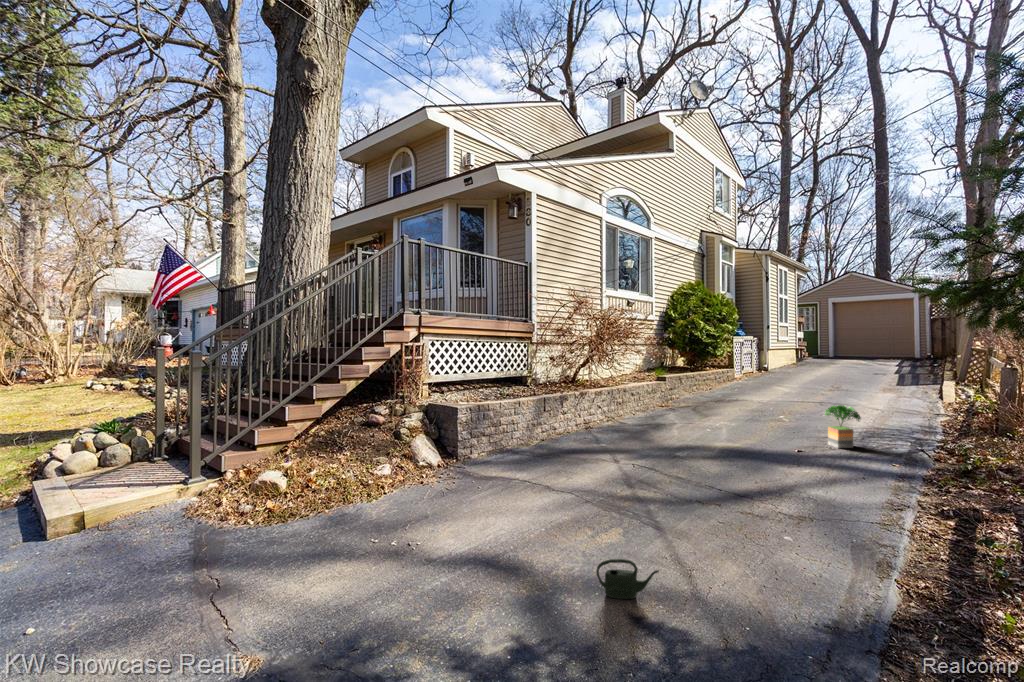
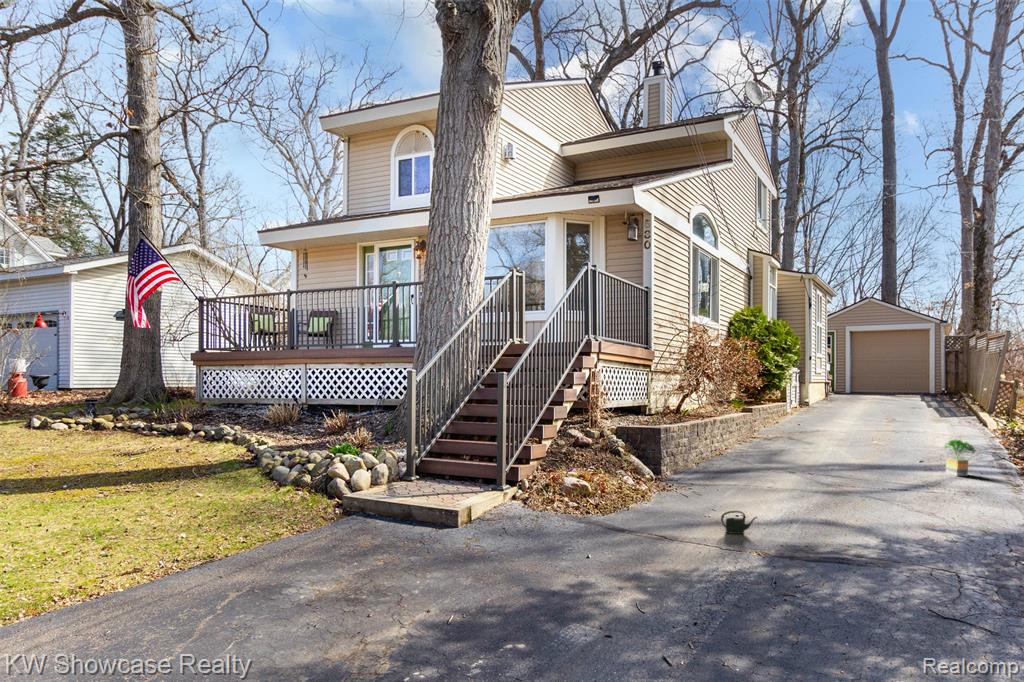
watering can: present [596,559,659,599] -> present [721,511,757,534]

